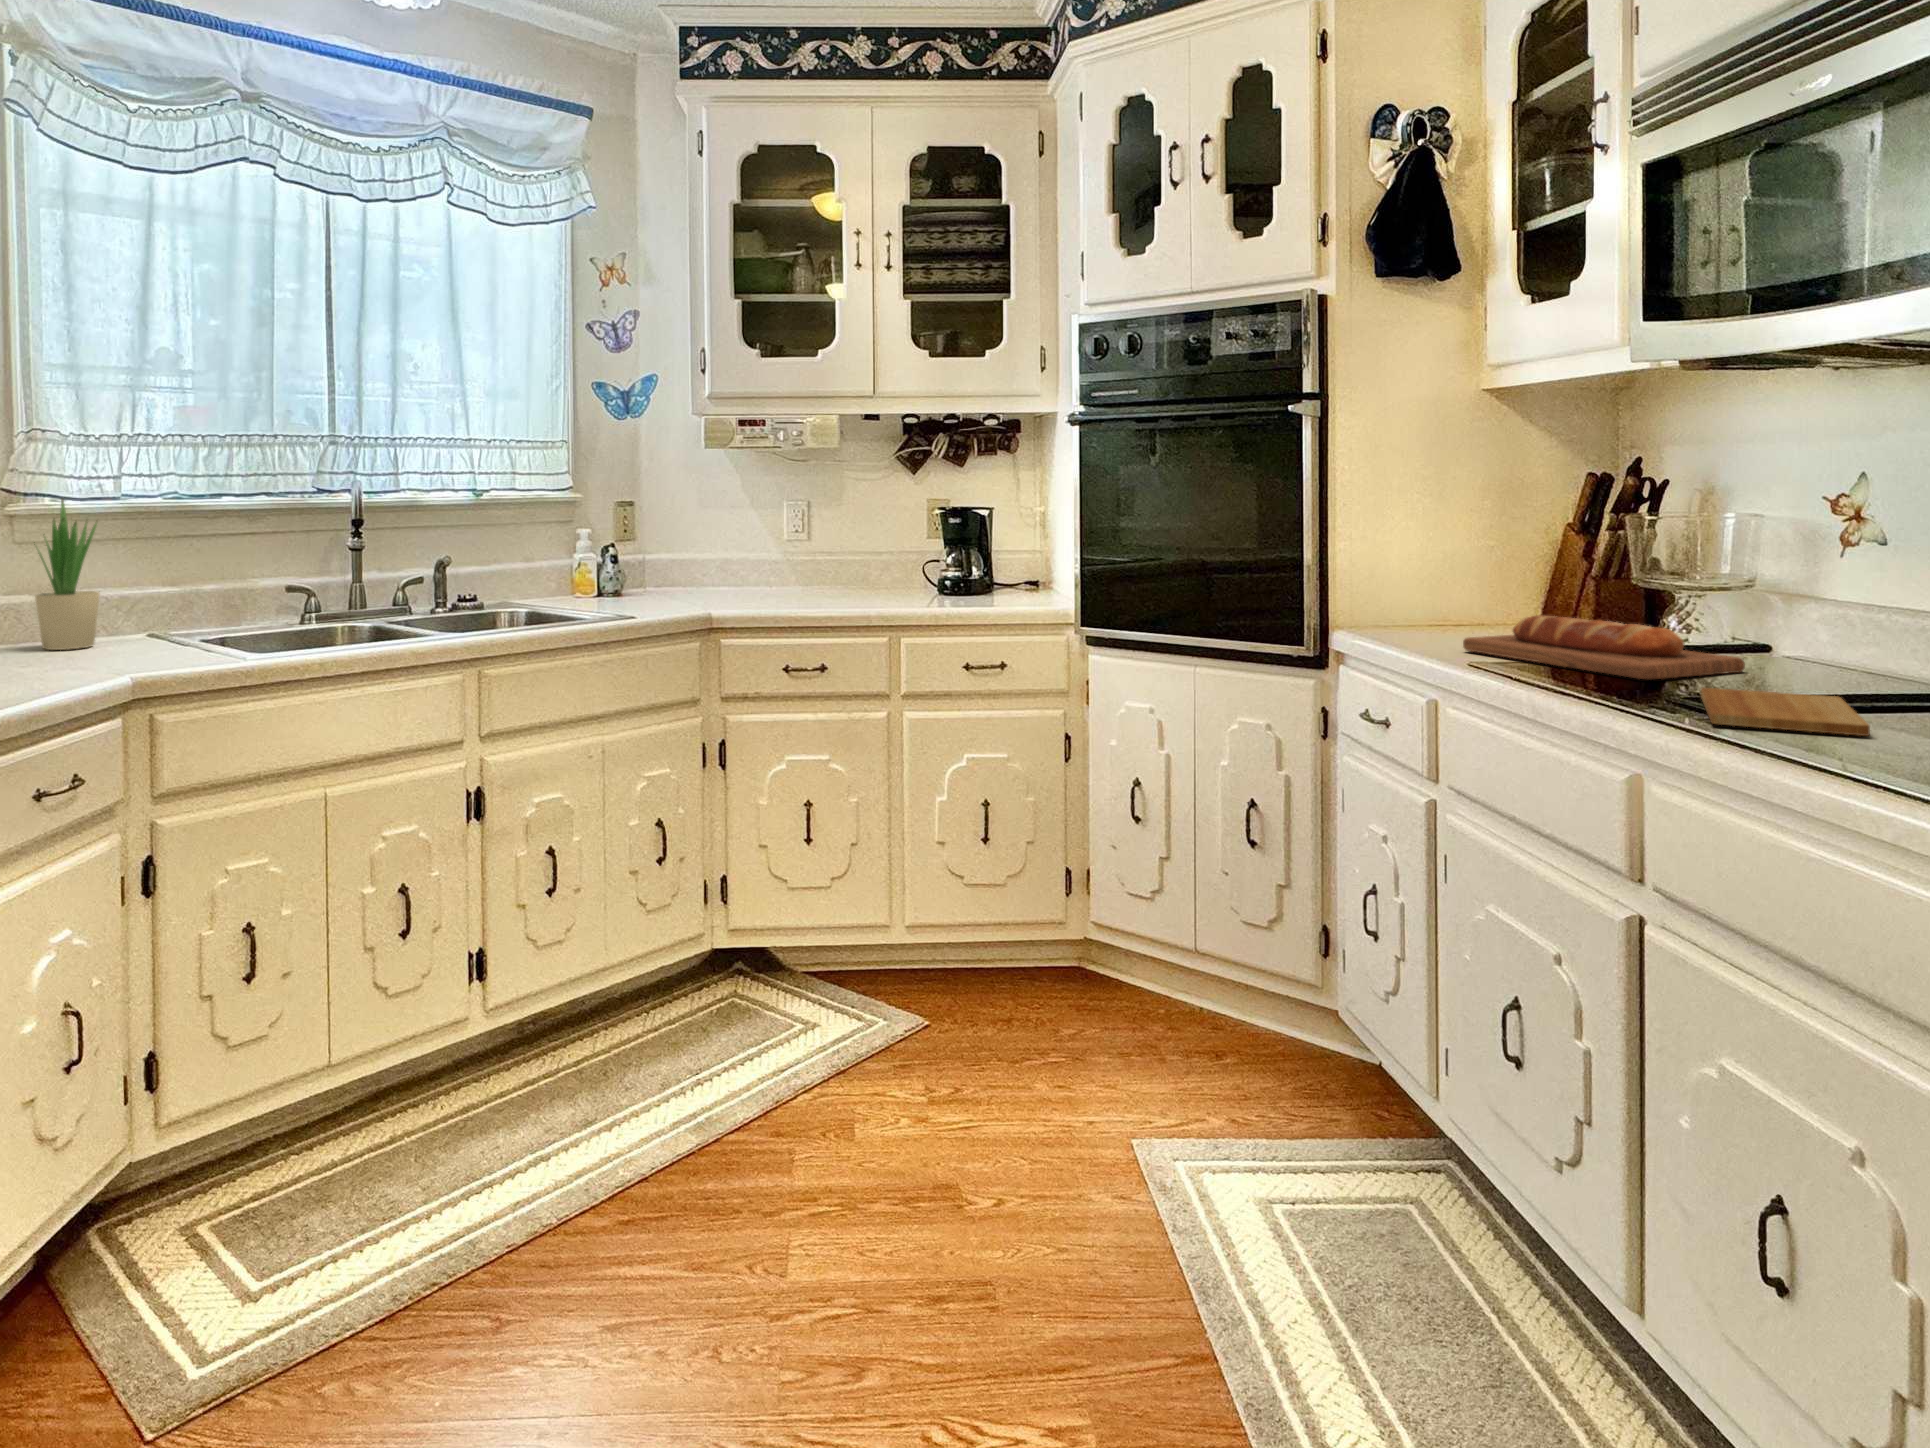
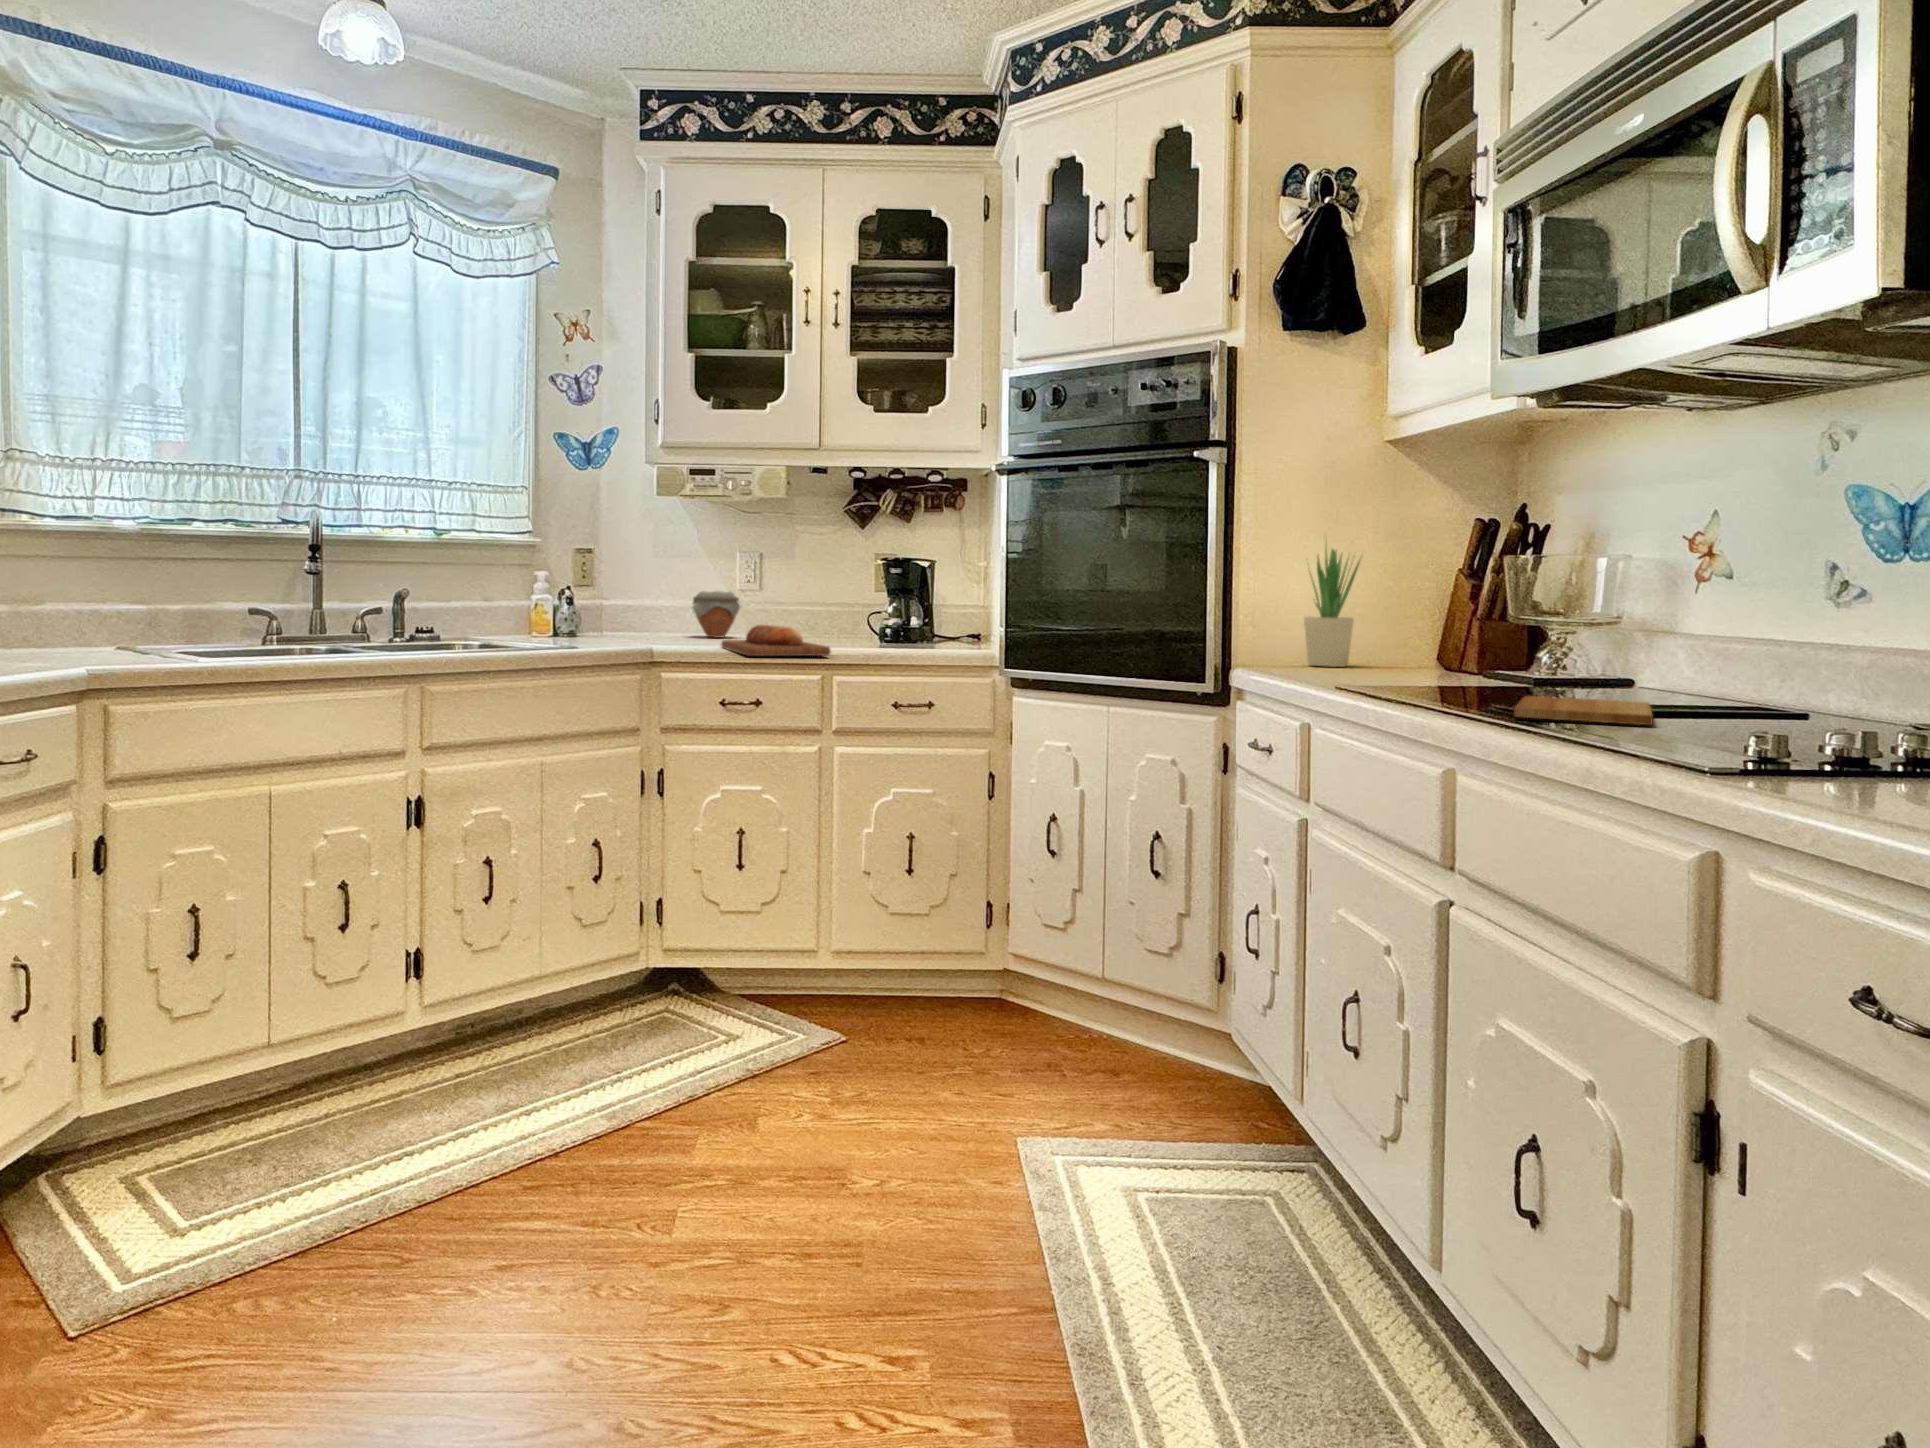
potted plant: present [34,499,100,650] -> present [1304,549,1360,667]
jar: none [739,543,791,592] -> present [693,591,740,638]
bread loaf: present [1463,615,1745,679] -> present [721,625,831,656]

